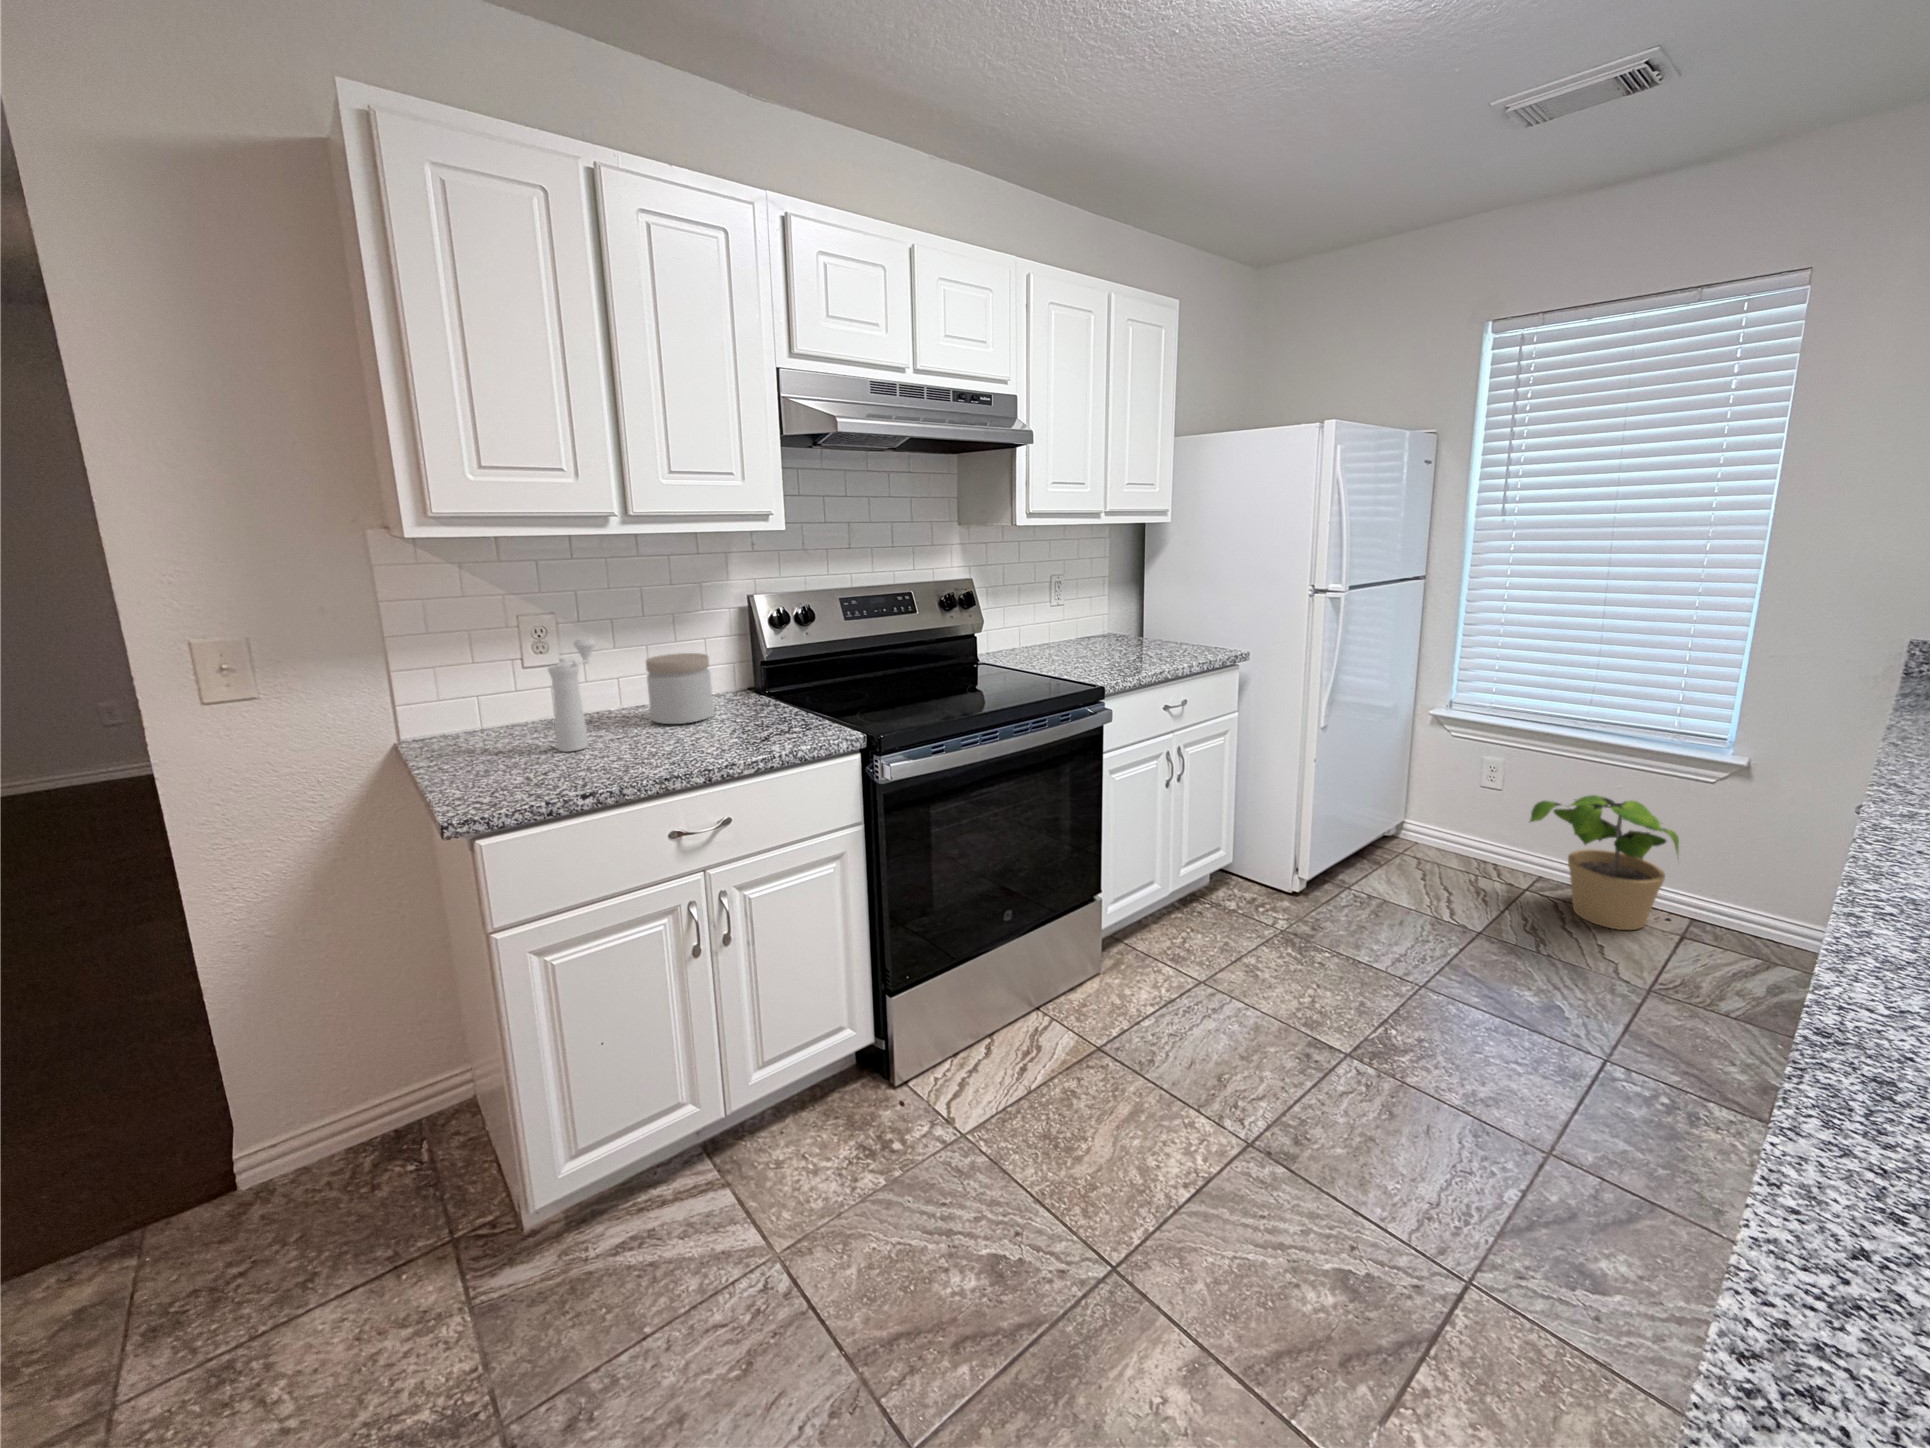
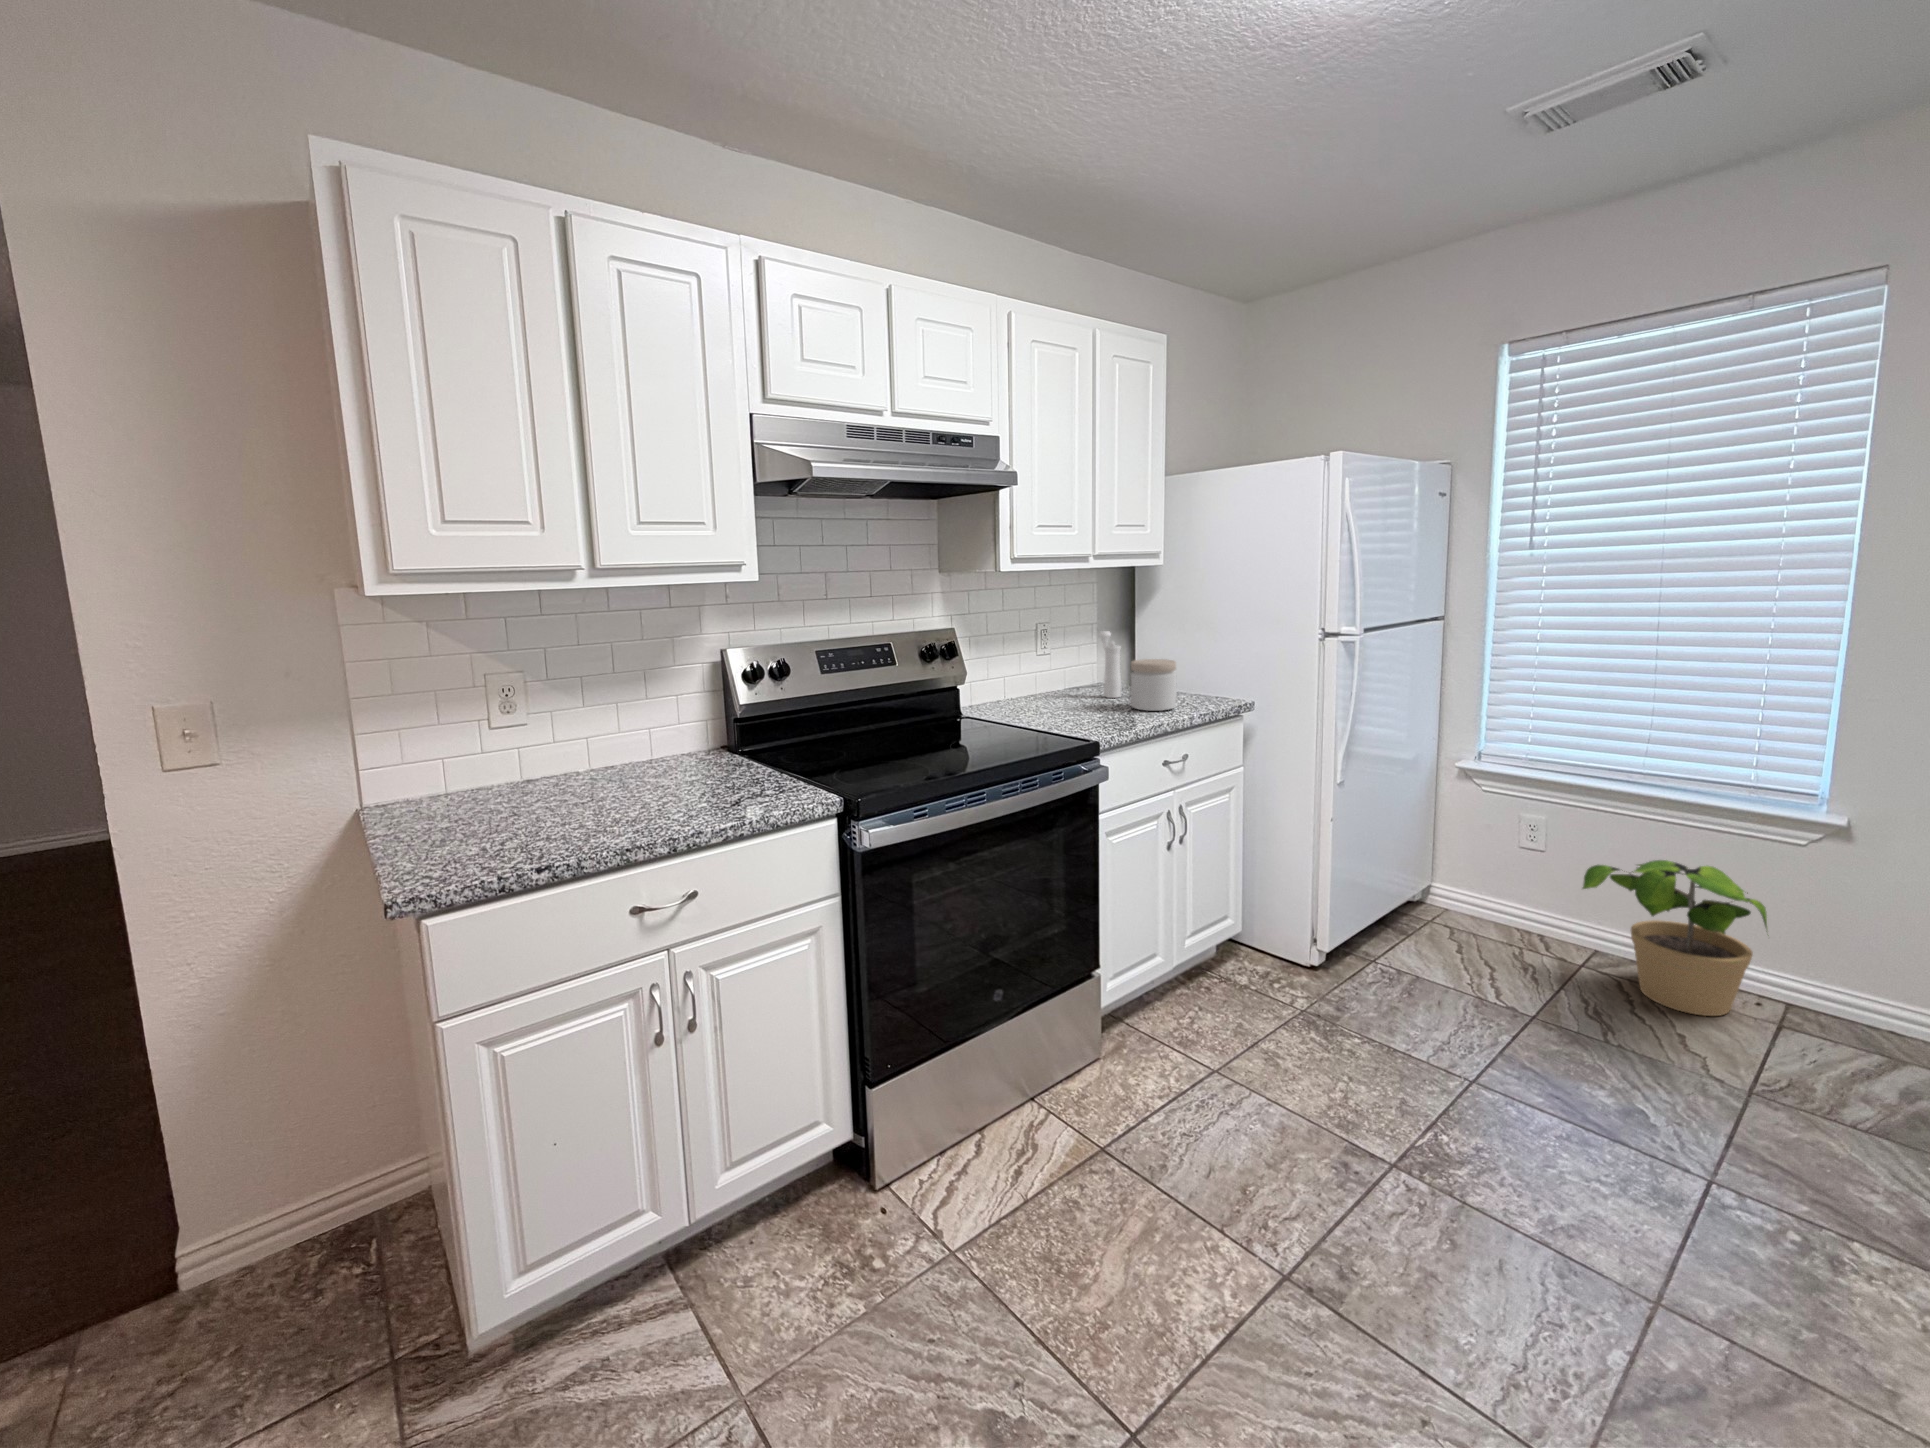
pepper mill: present [548,637,596,752] -> present [1099,631,1121,698]
jar: present [646,653,714,724] -> present [1131,659,1176,711]

